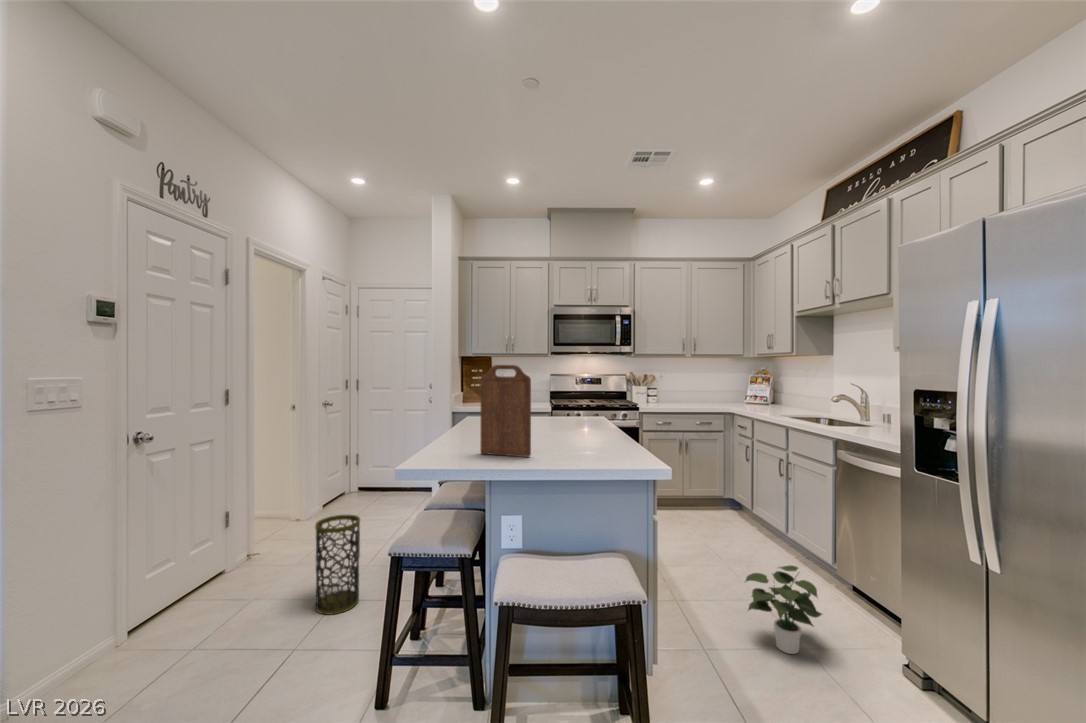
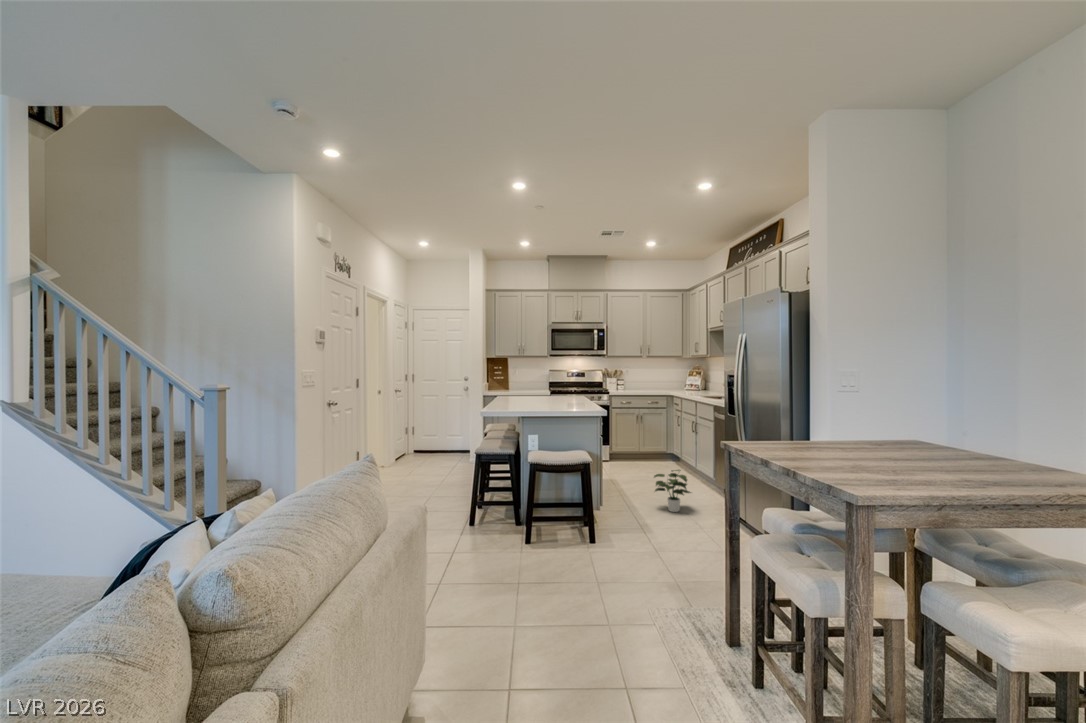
cutting board: present [480,365,531,457] -> none [516,363,541,407]
trash can: present [315,515,360,615] -> none [418,449,442,501]

